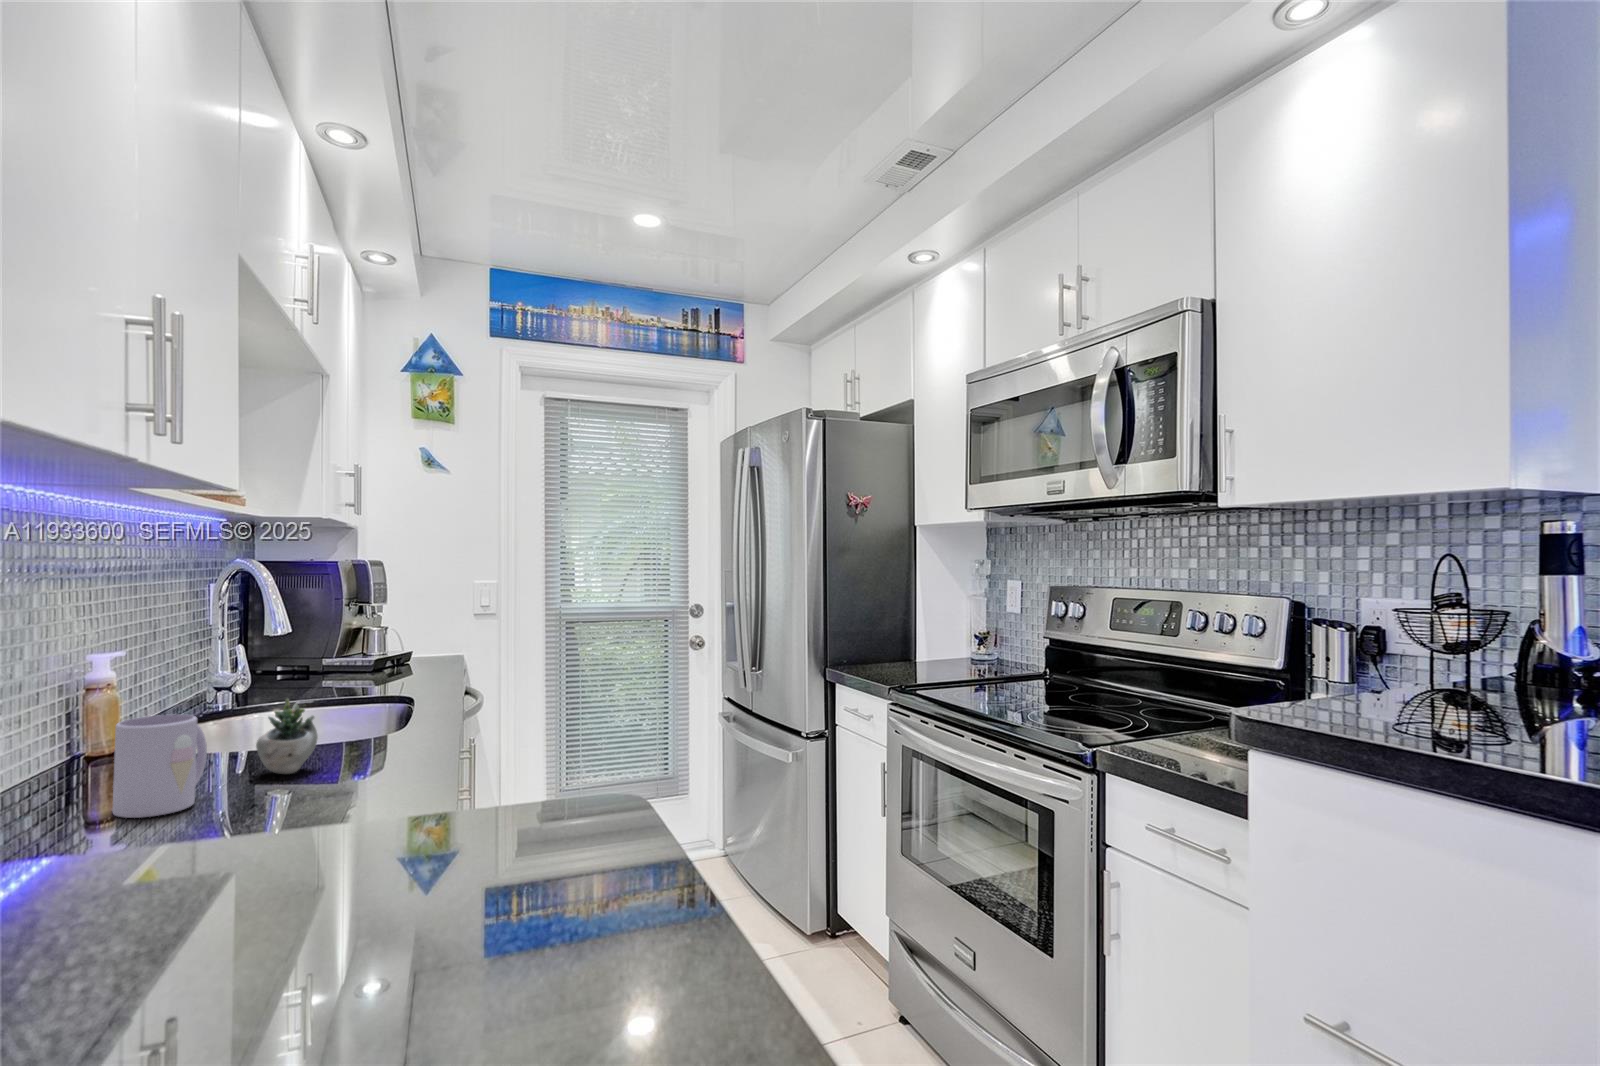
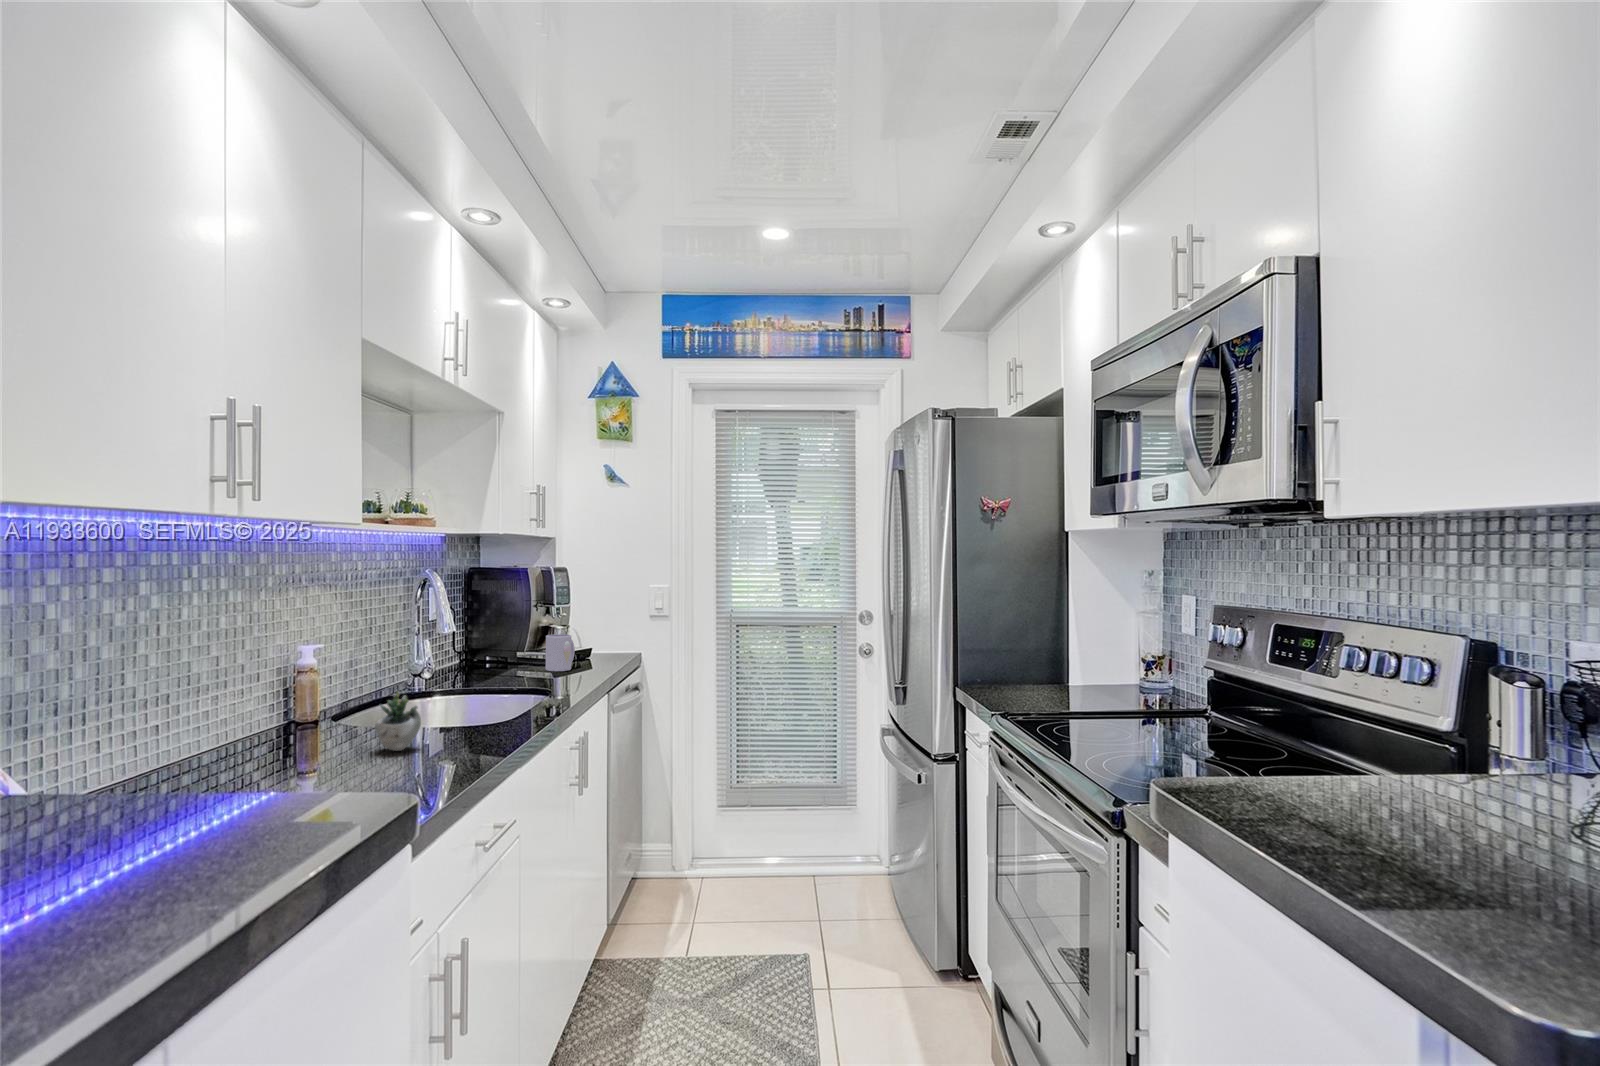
mug: present [112,714,207,818] -> present [546,634,575,671]

